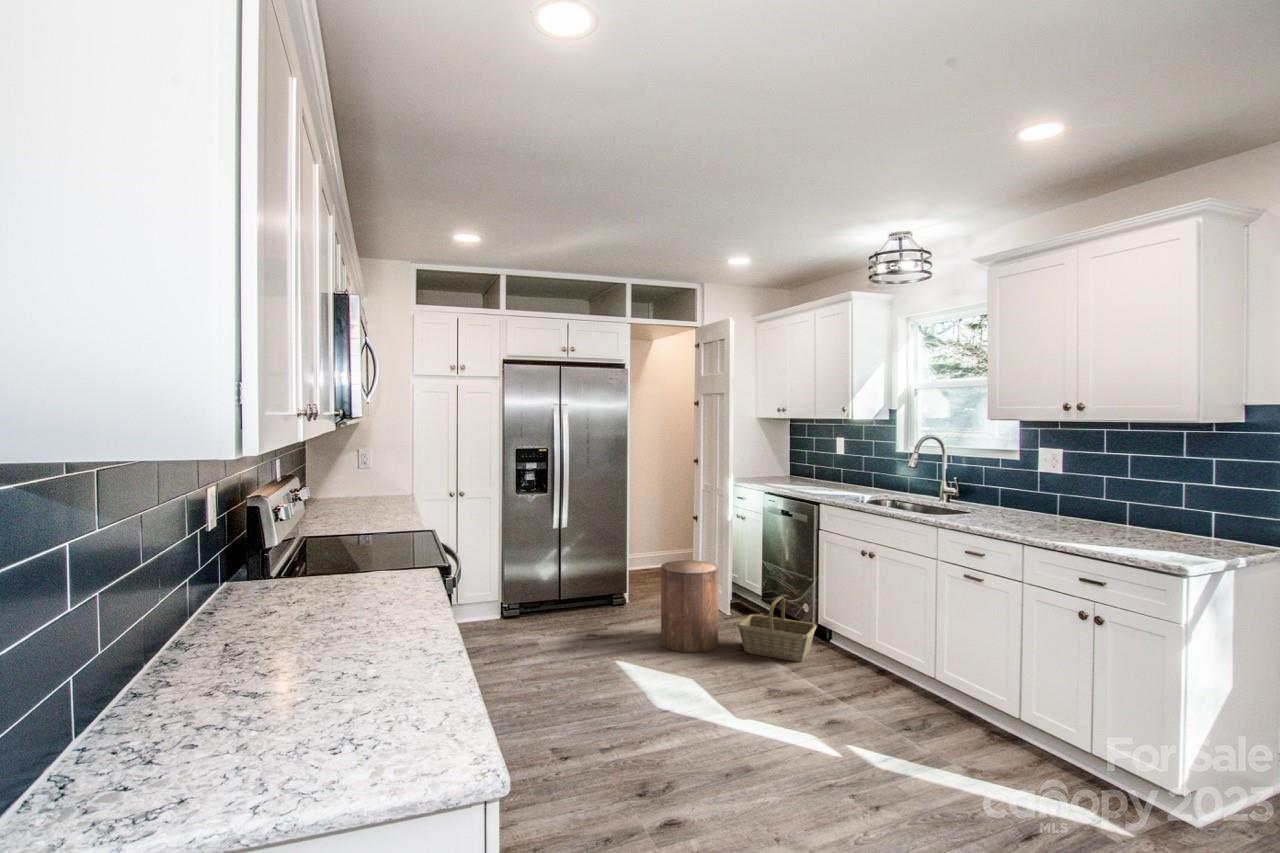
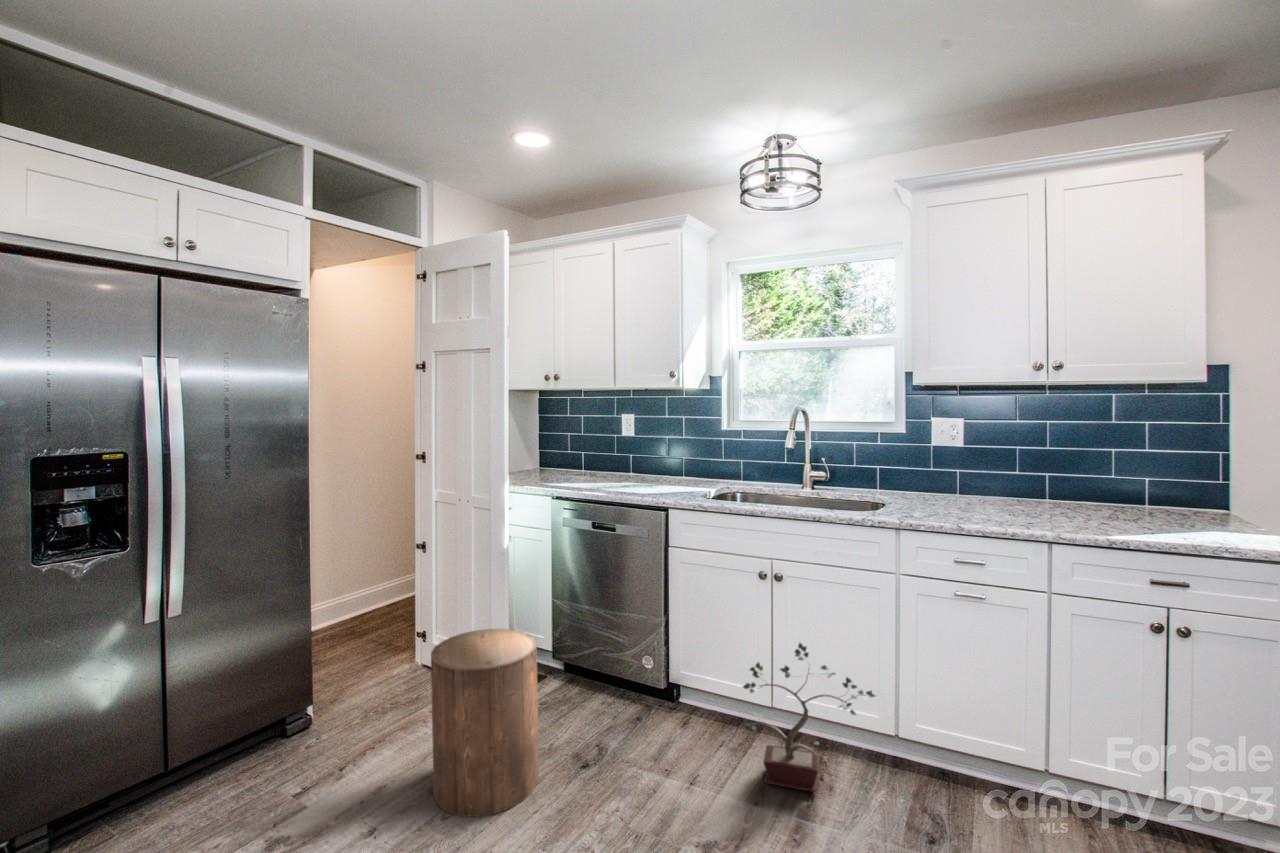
potted plant: none [828,594,898,692] -> present [743,643,875,792]
basket: present [738,597,817,662] -> none [576,661,694,771]

